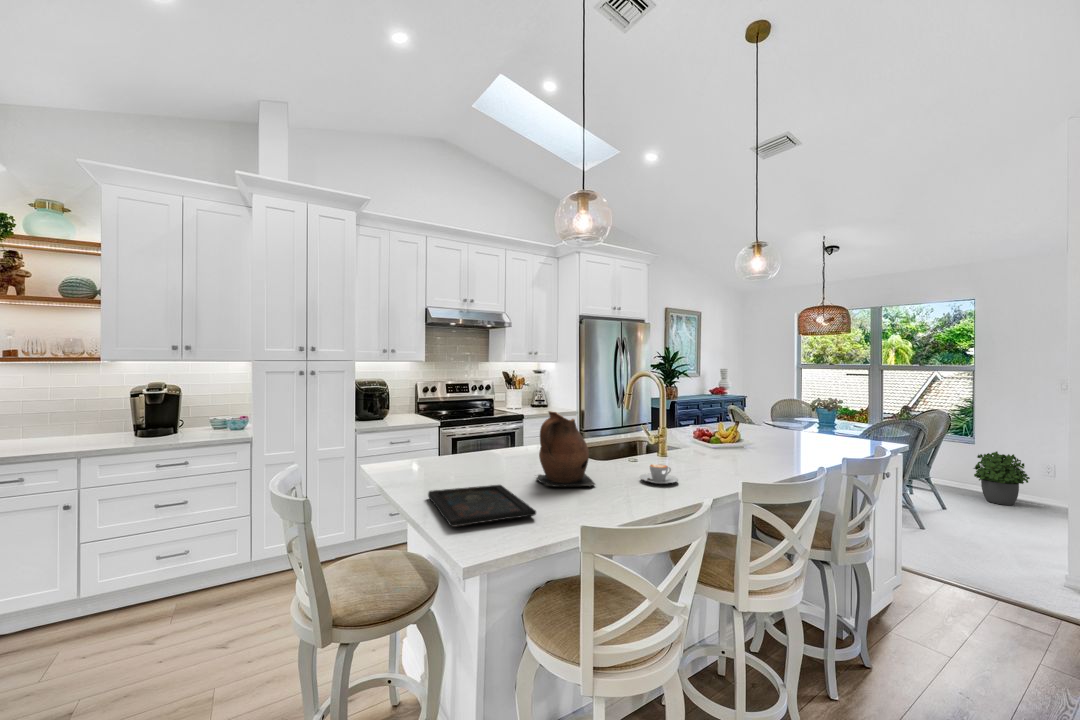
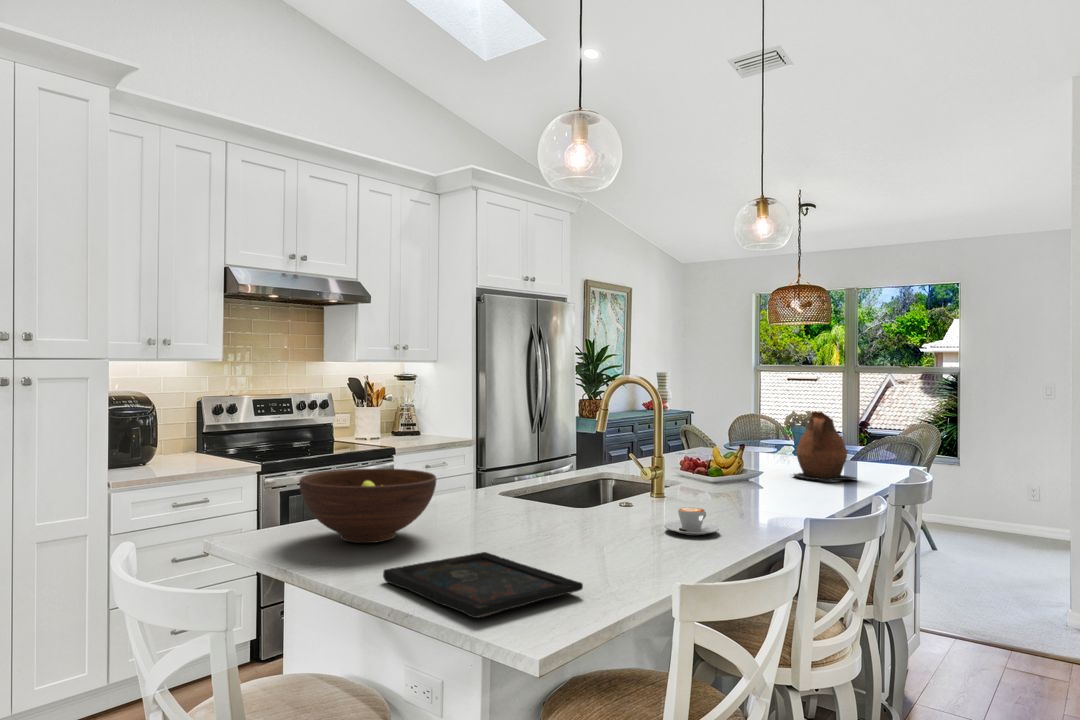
ceramic pitcher: present [537,411,595,487] -> present [794,412,856,480]
fruit bowl: none [407,428,490,473] -> present [299,469,436,543]
potted plant: present [974,451,1030,505] -> none [961,474,1021,540]

